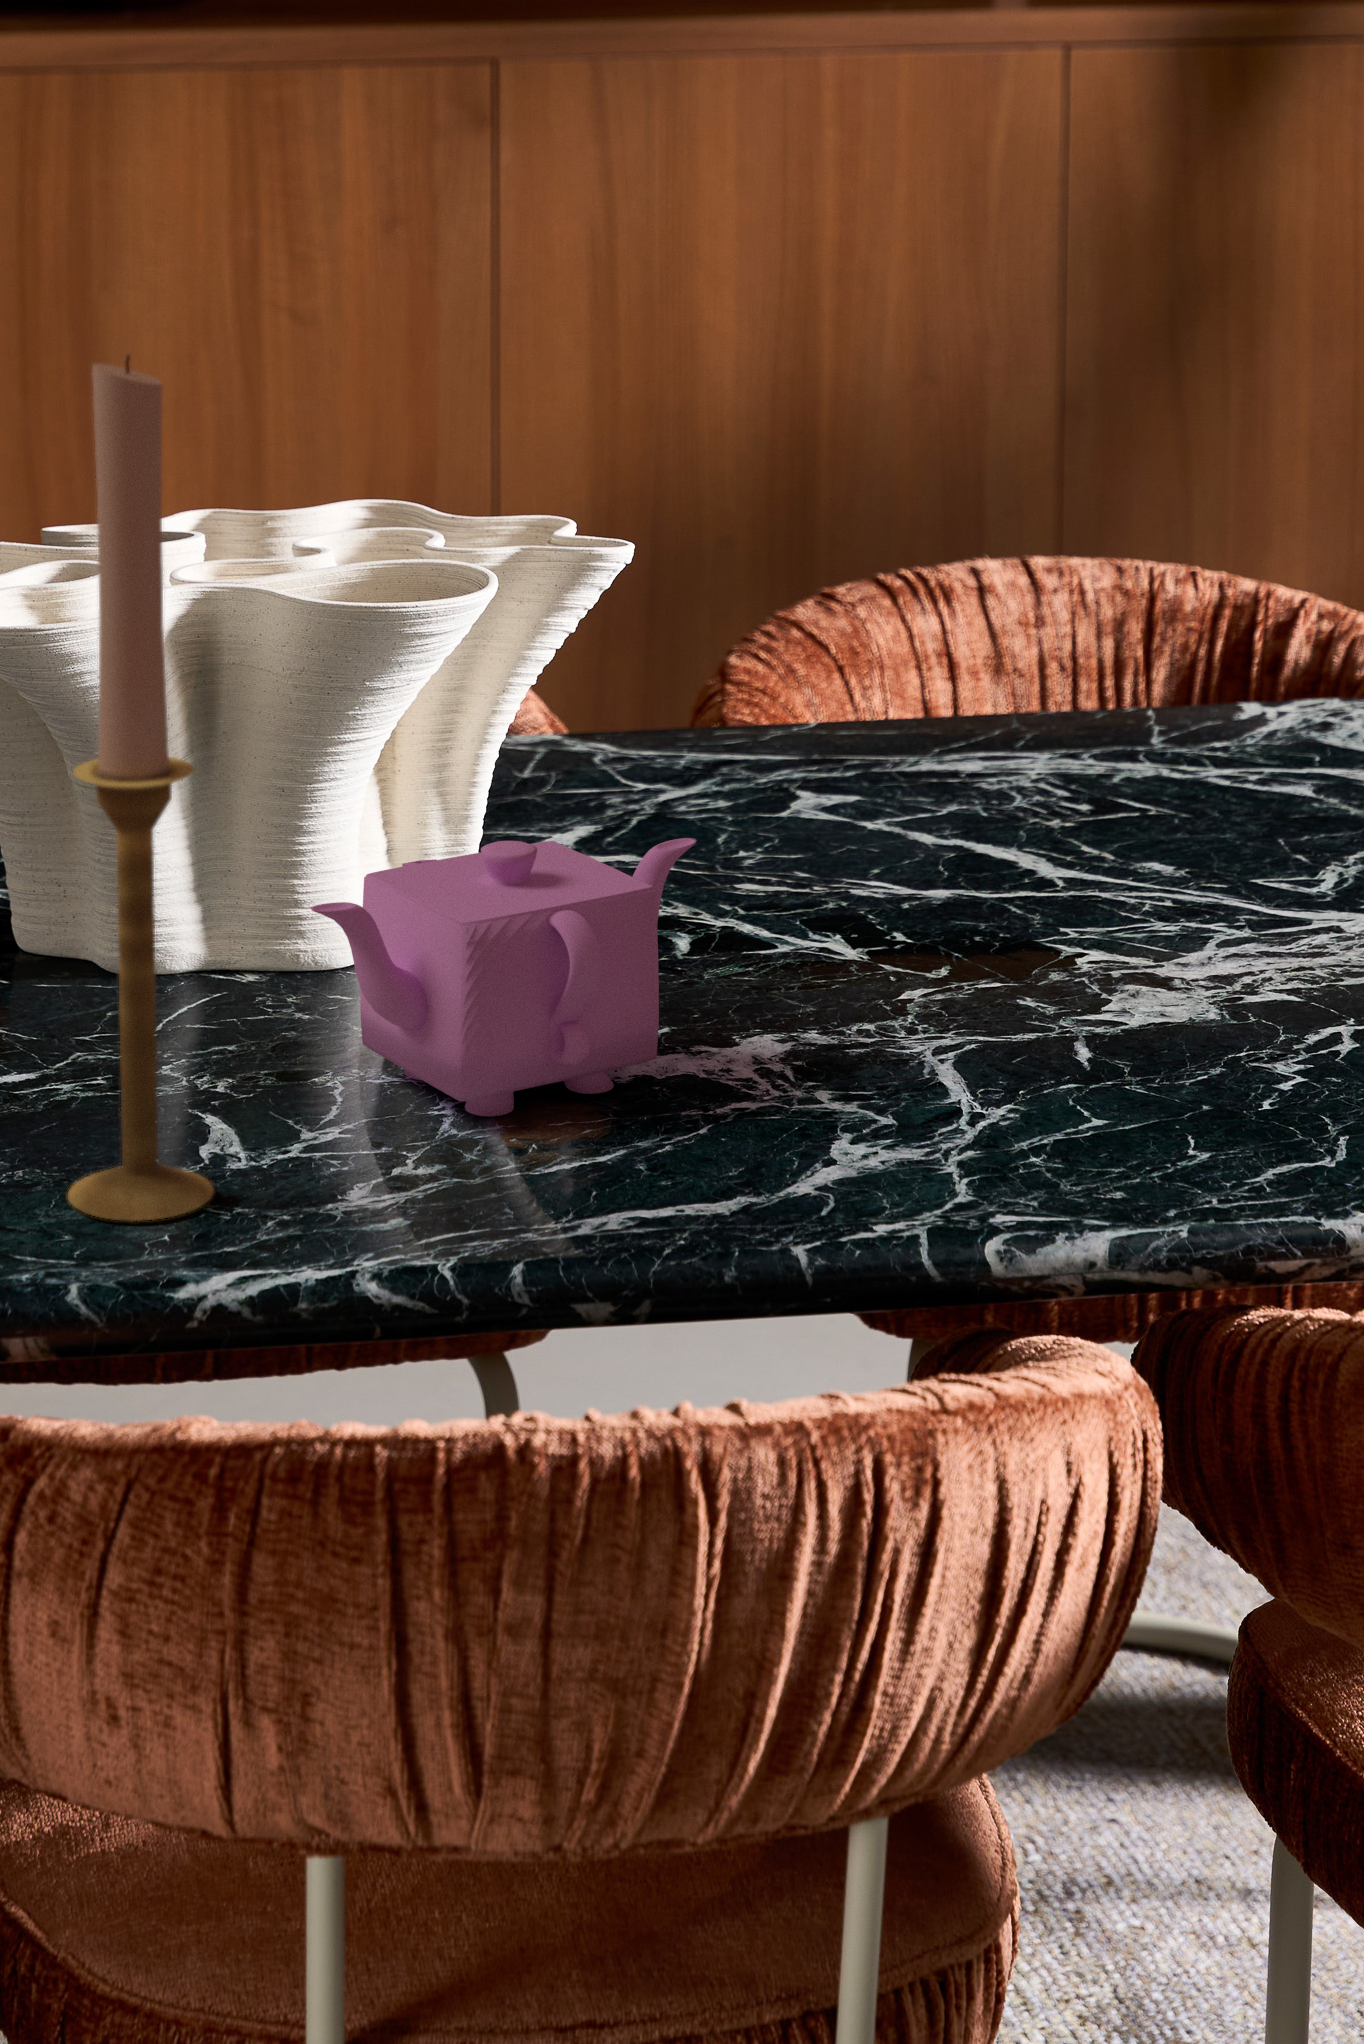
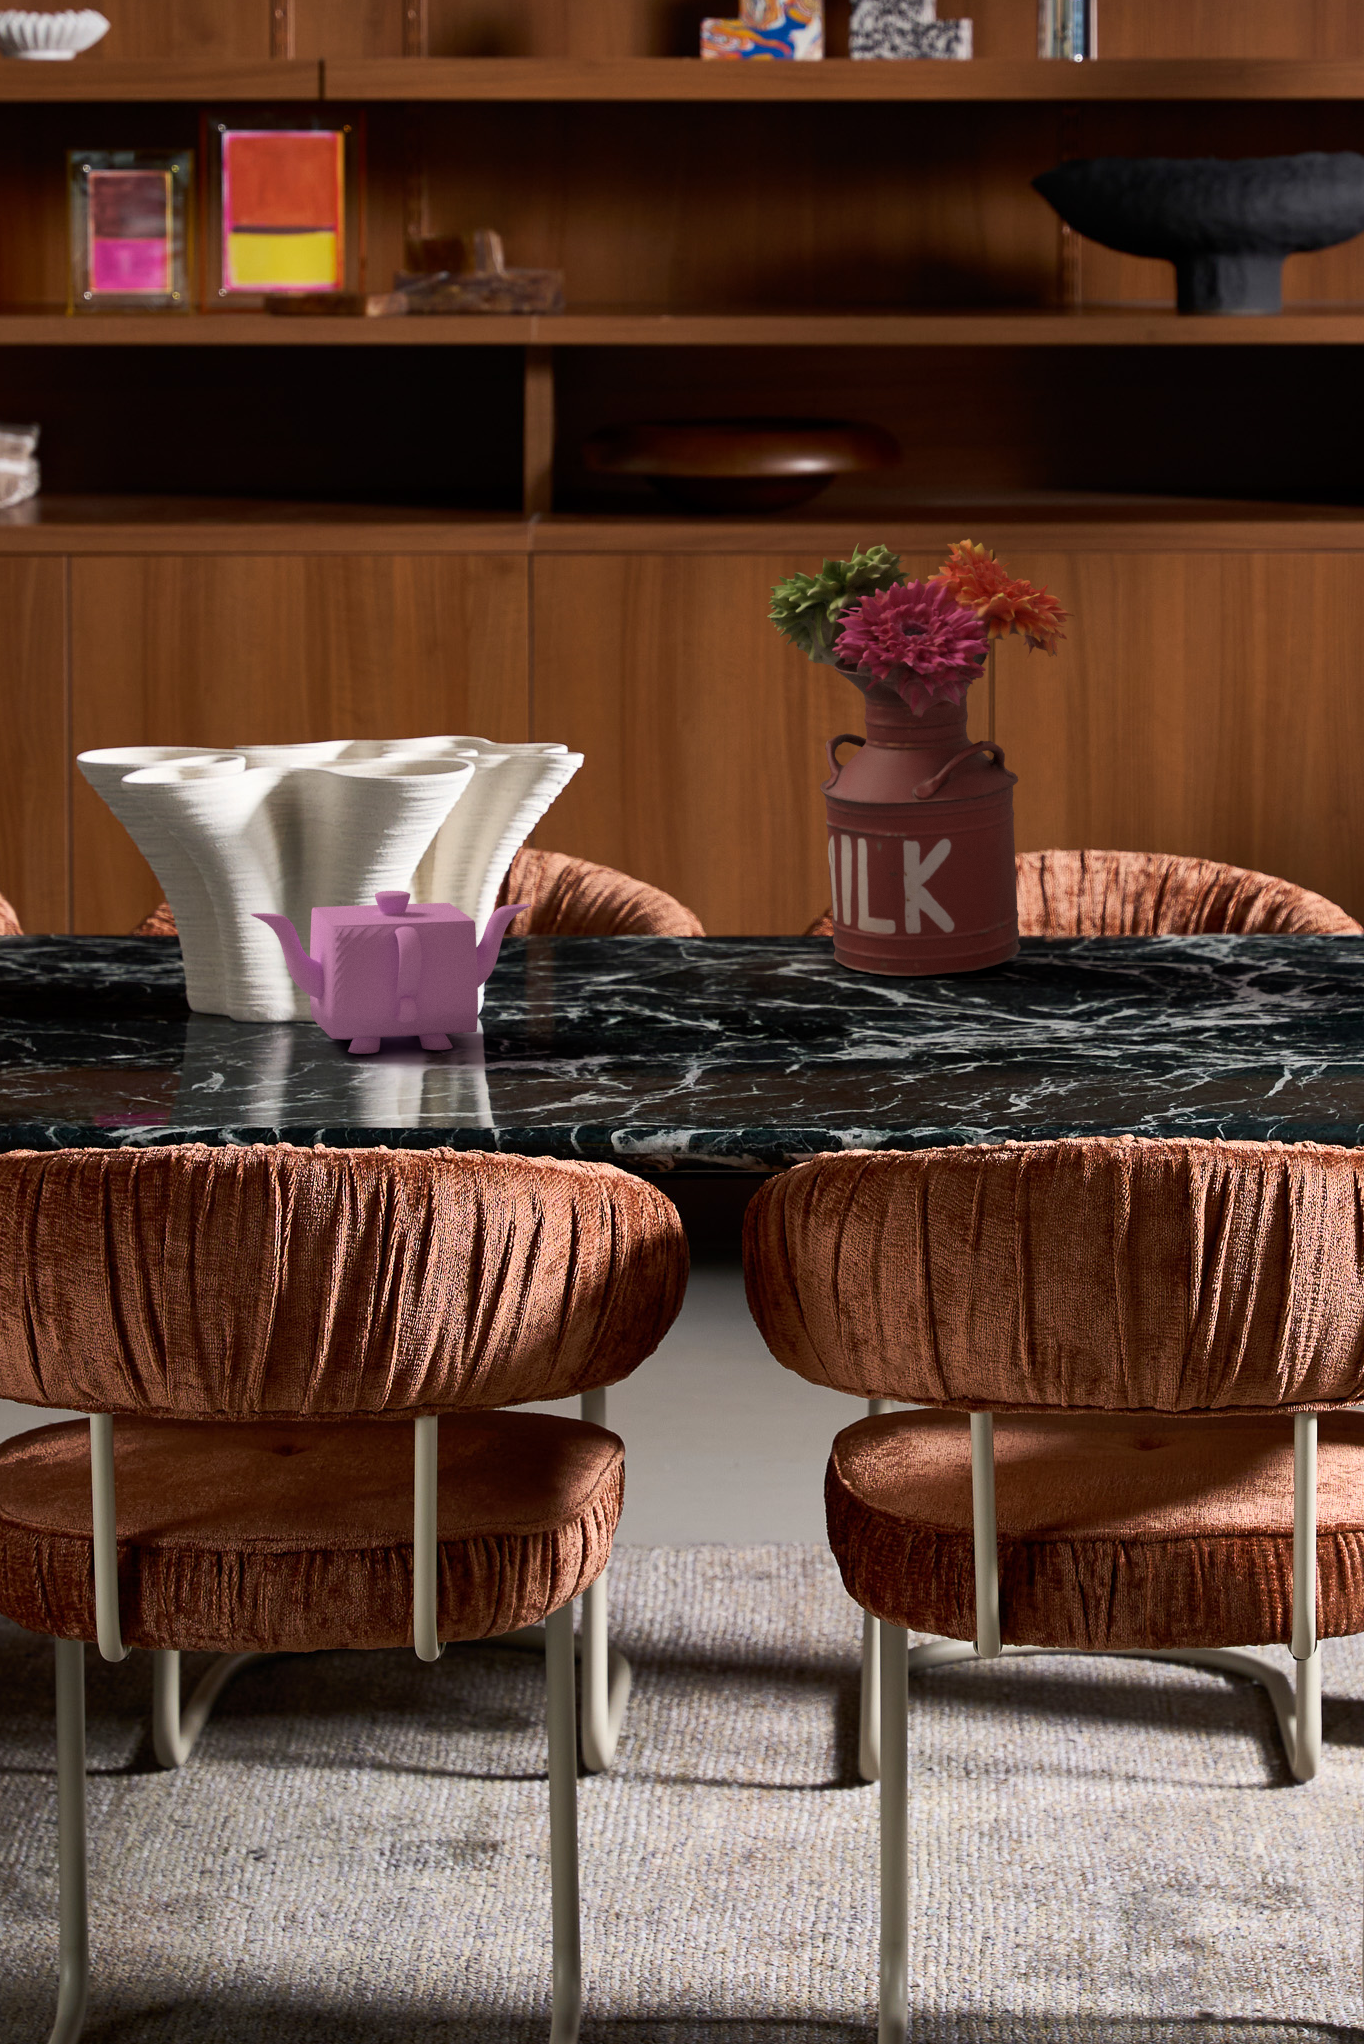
flower arrangement: none [787,187,1250,836] -> present [767,539,1074,976]
candlestick: present [68,356,213,1221] -> none [66,550,157,1074]

